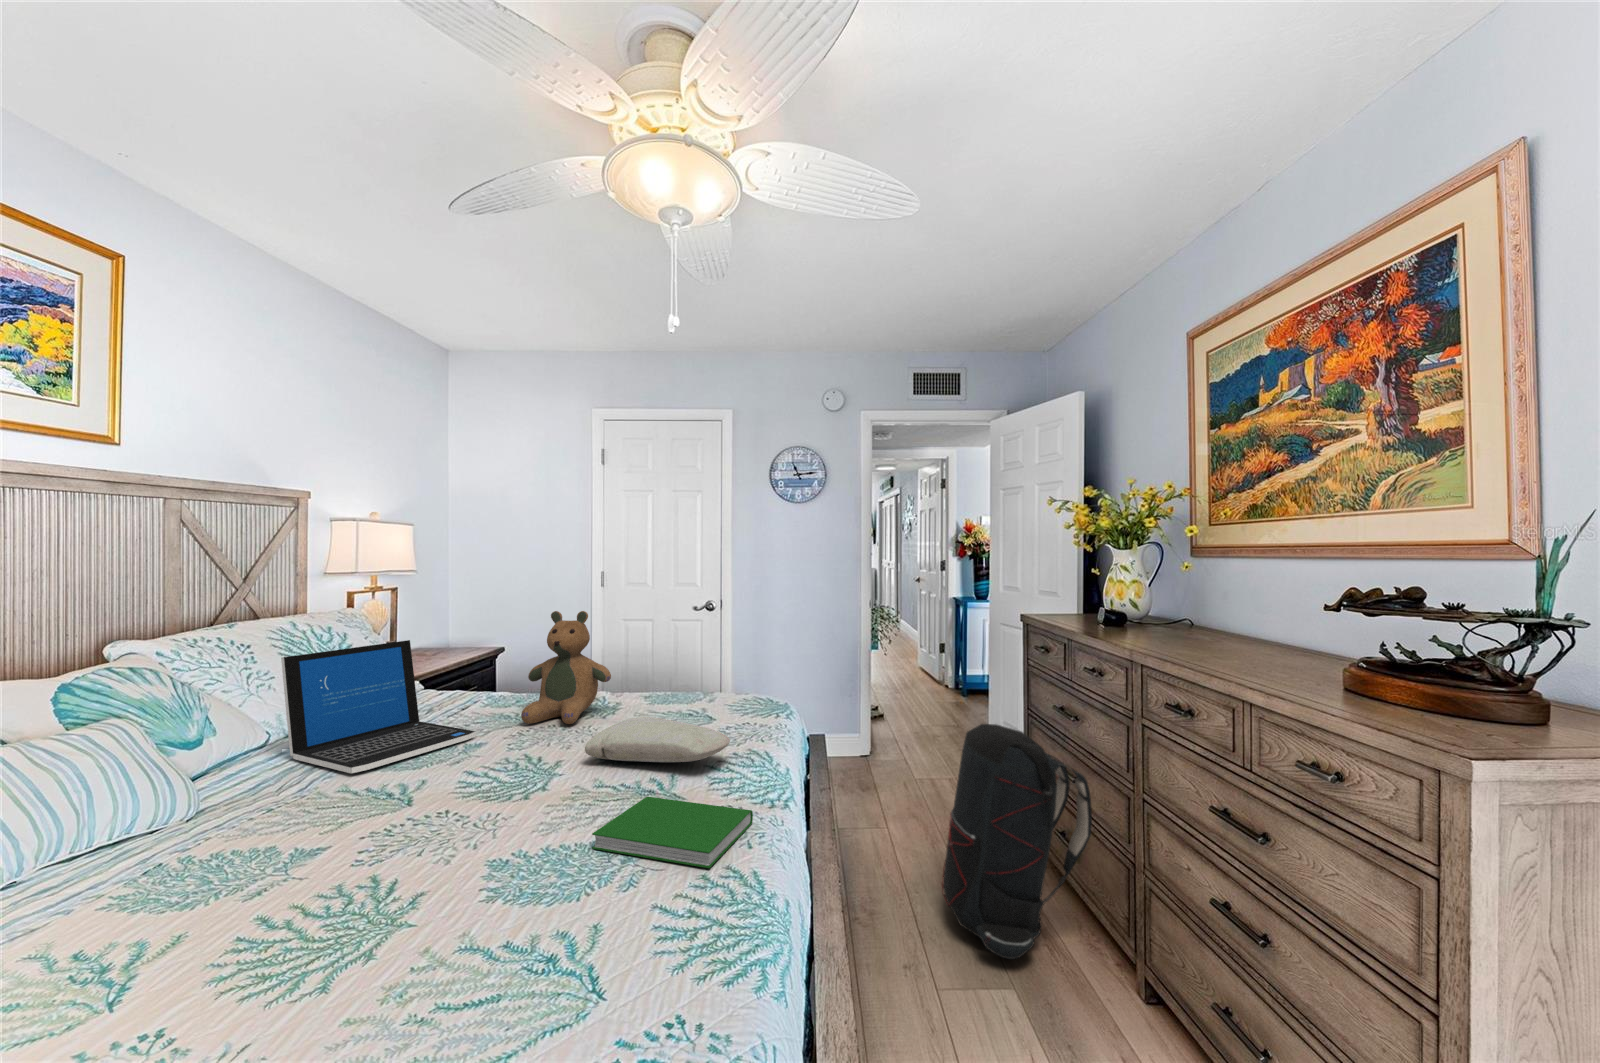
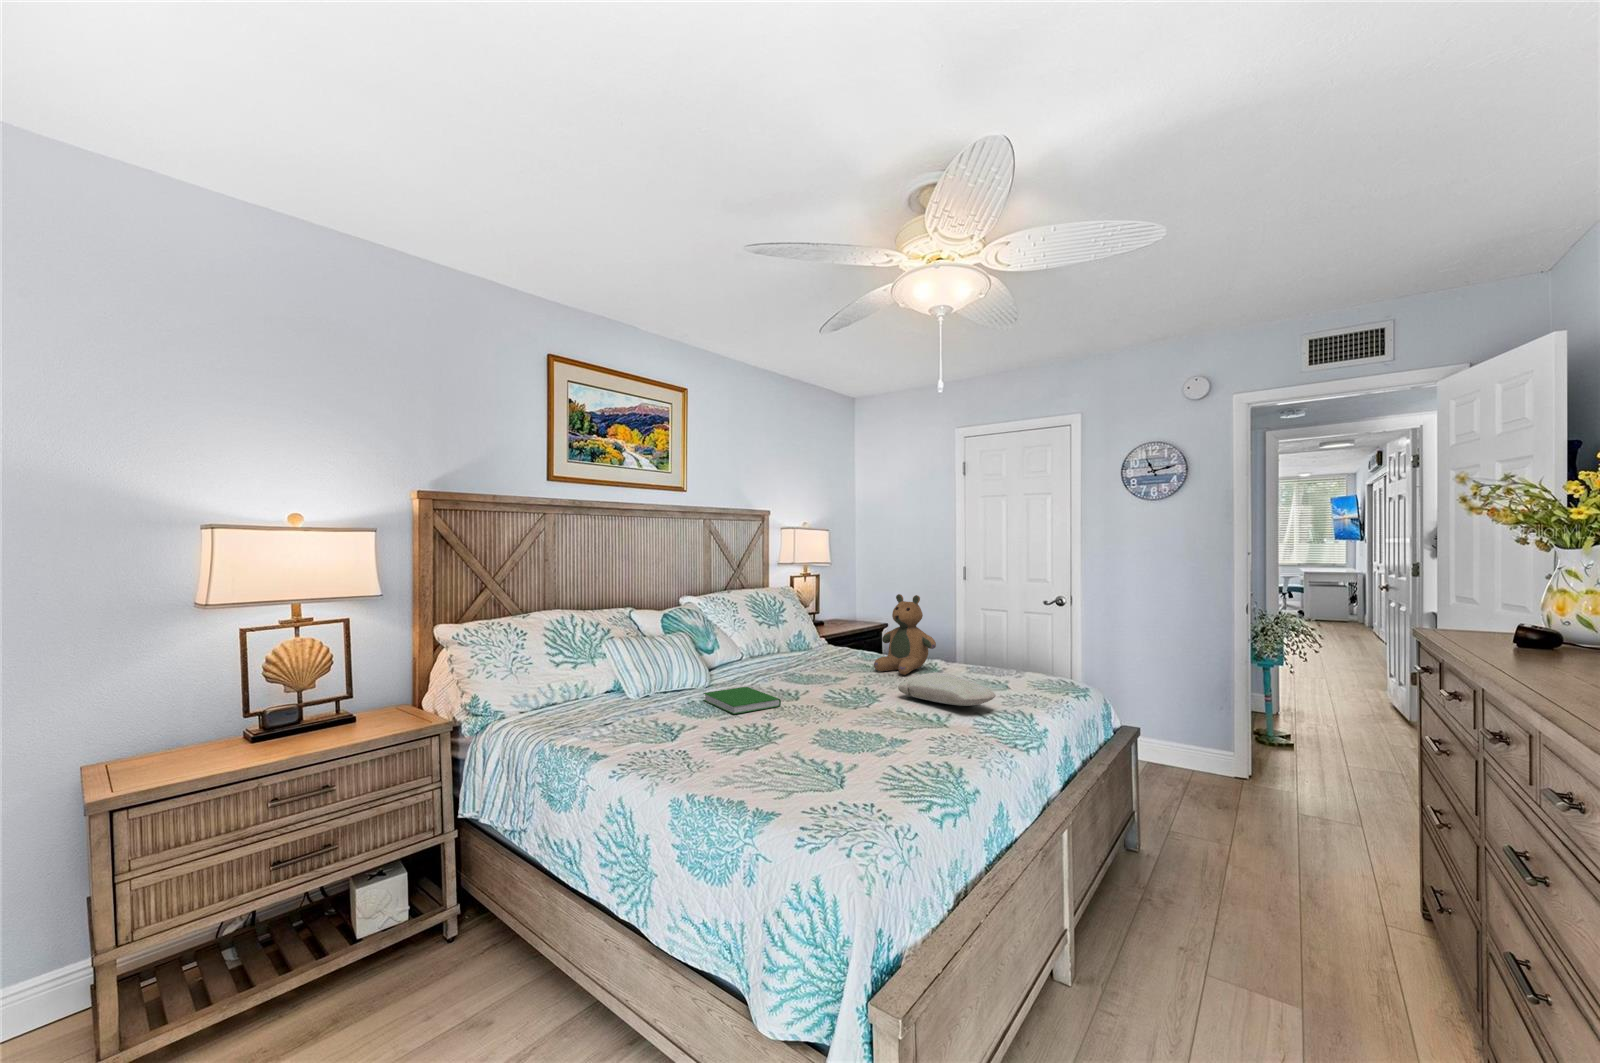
laptop: present [281,640,476,773] -> none [746,608,844,681]
backpack: present [942,724,1092,959] -> none [1235,733,1414,962]
hardcover book: present [592,797,753,868] -> present [704,687,781,714]

